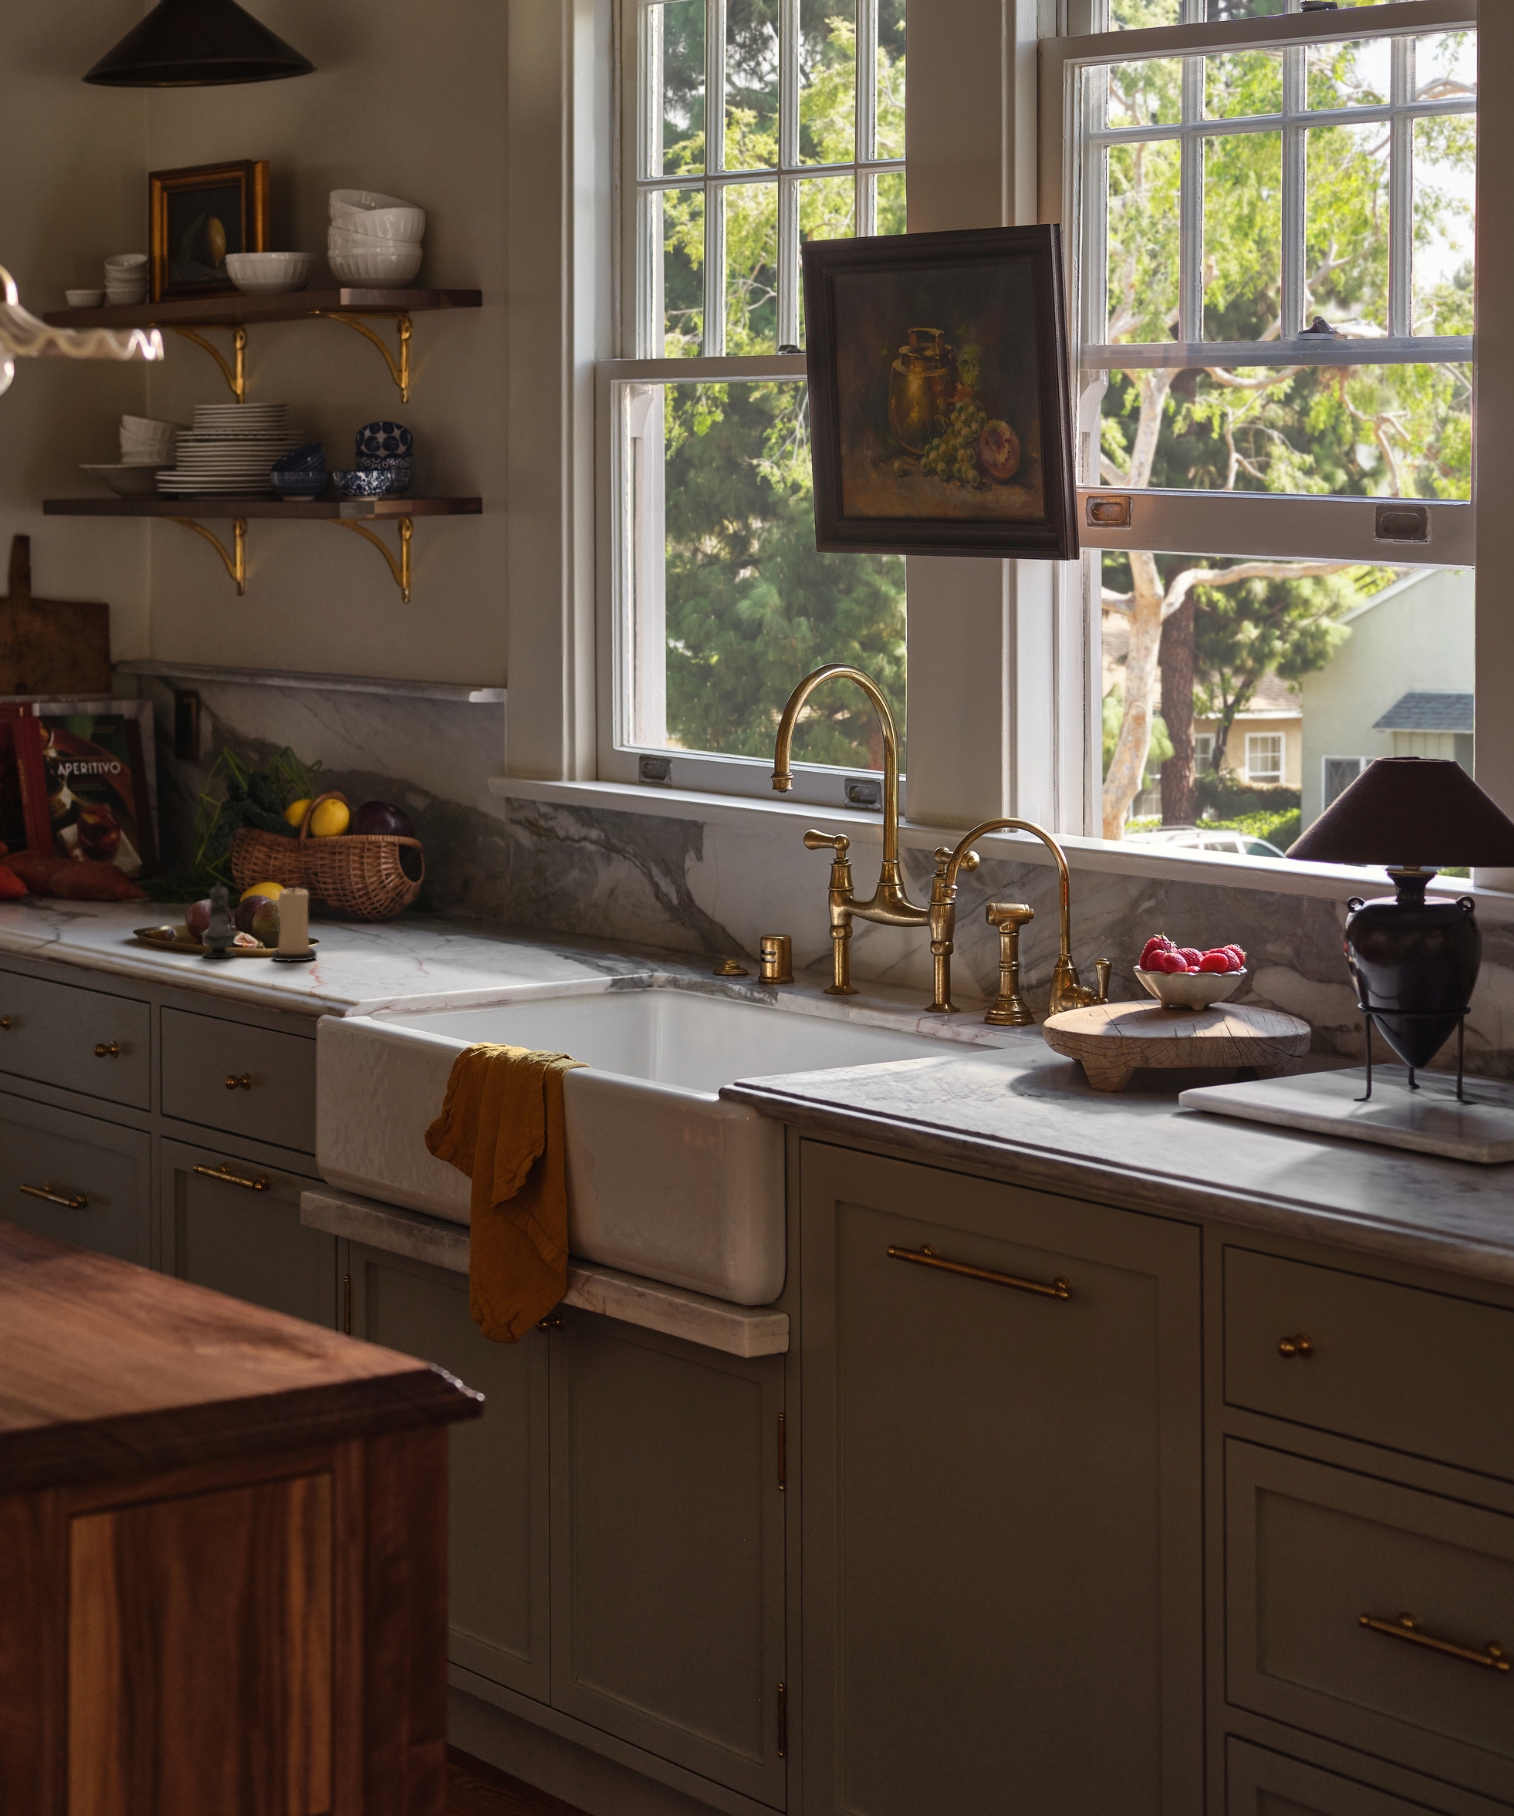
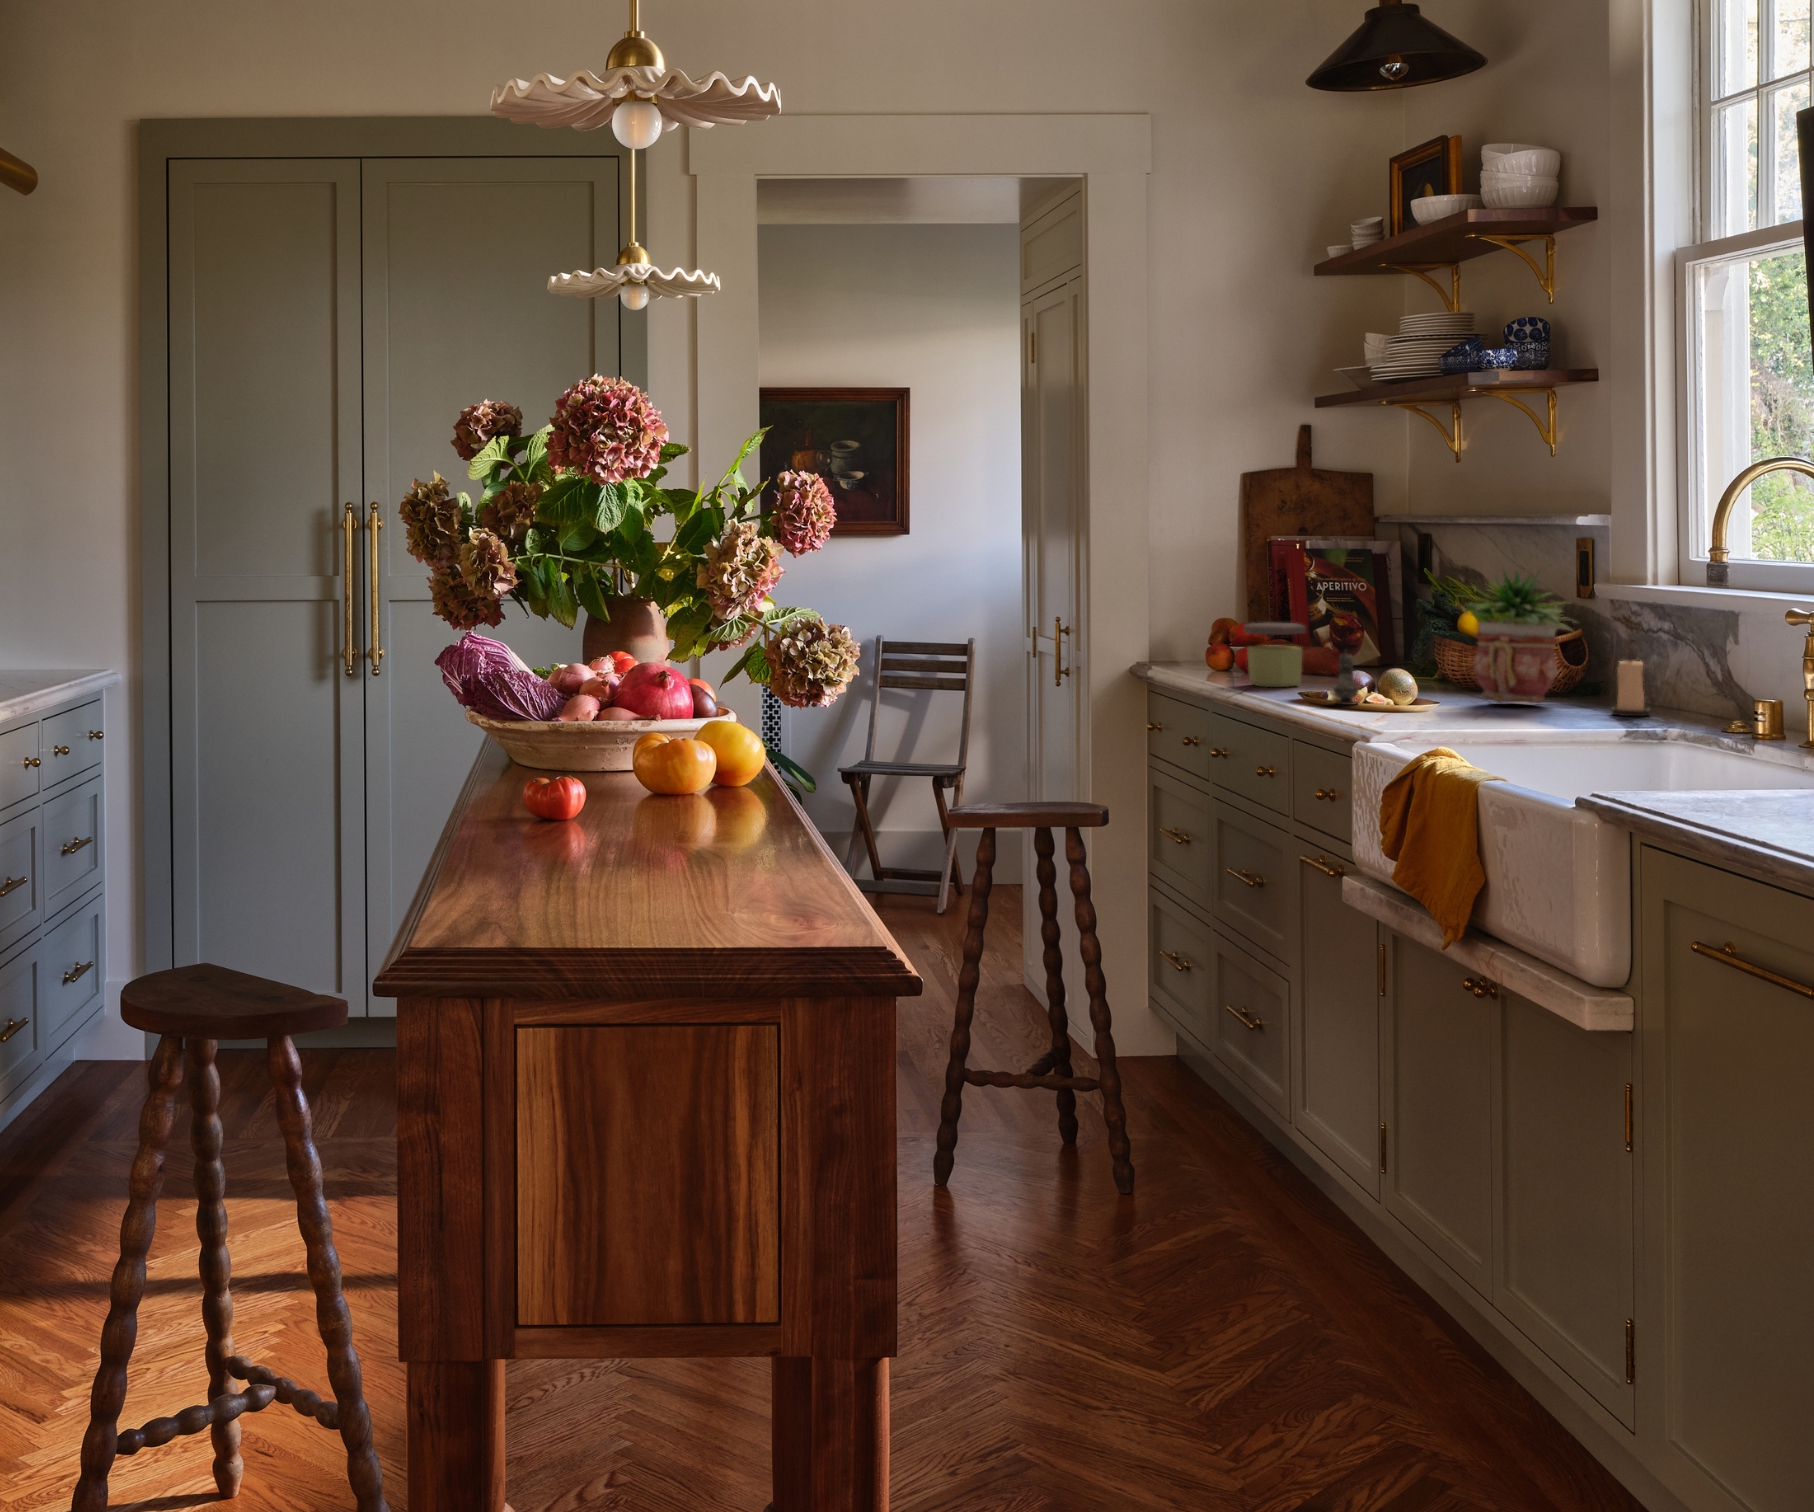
potted plant: none [347,761,491,941] -> present [1462,571,1576,703]
jar: none [22,834,110,929] -> present [1243,622,1306,687]
candle: present [272,885,317,961] -> present [1612,658,1650,716]

